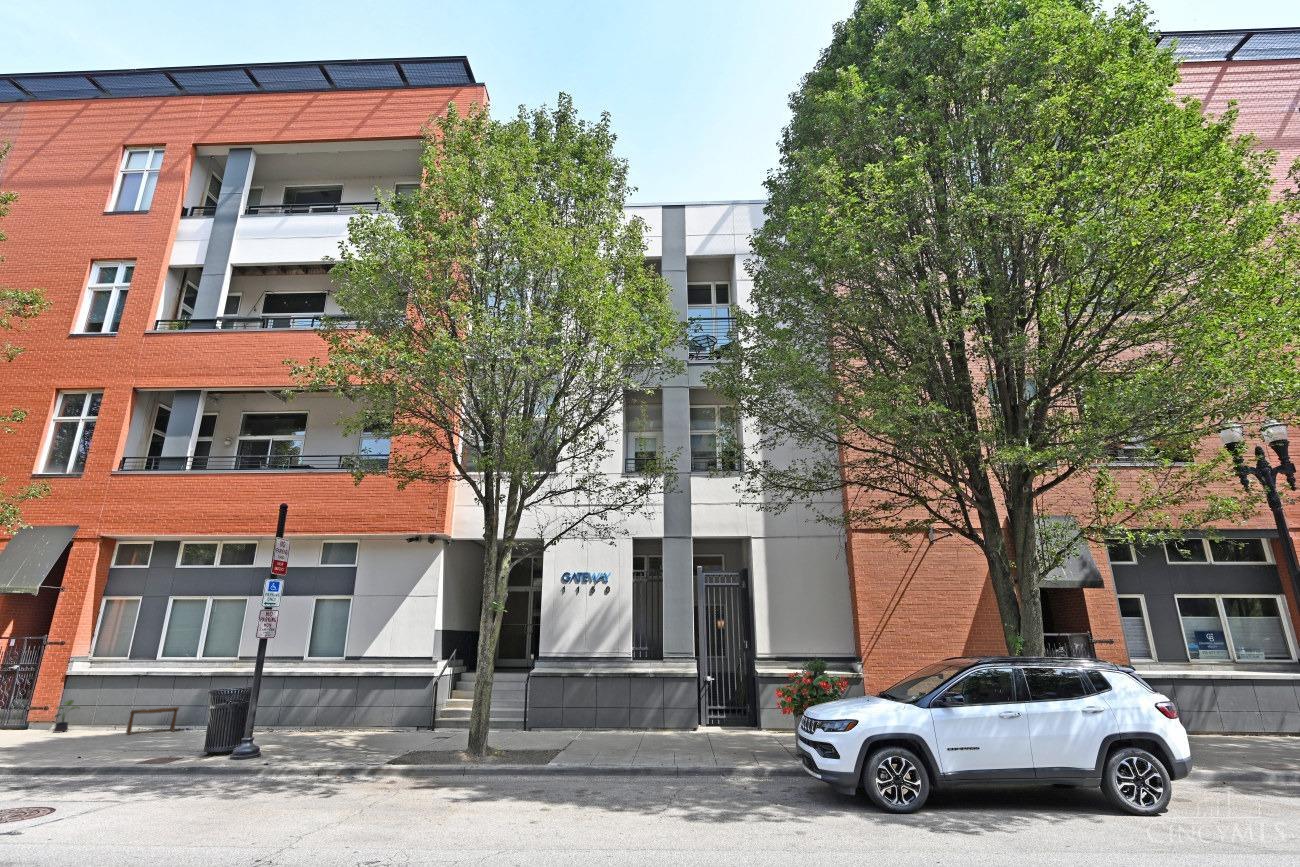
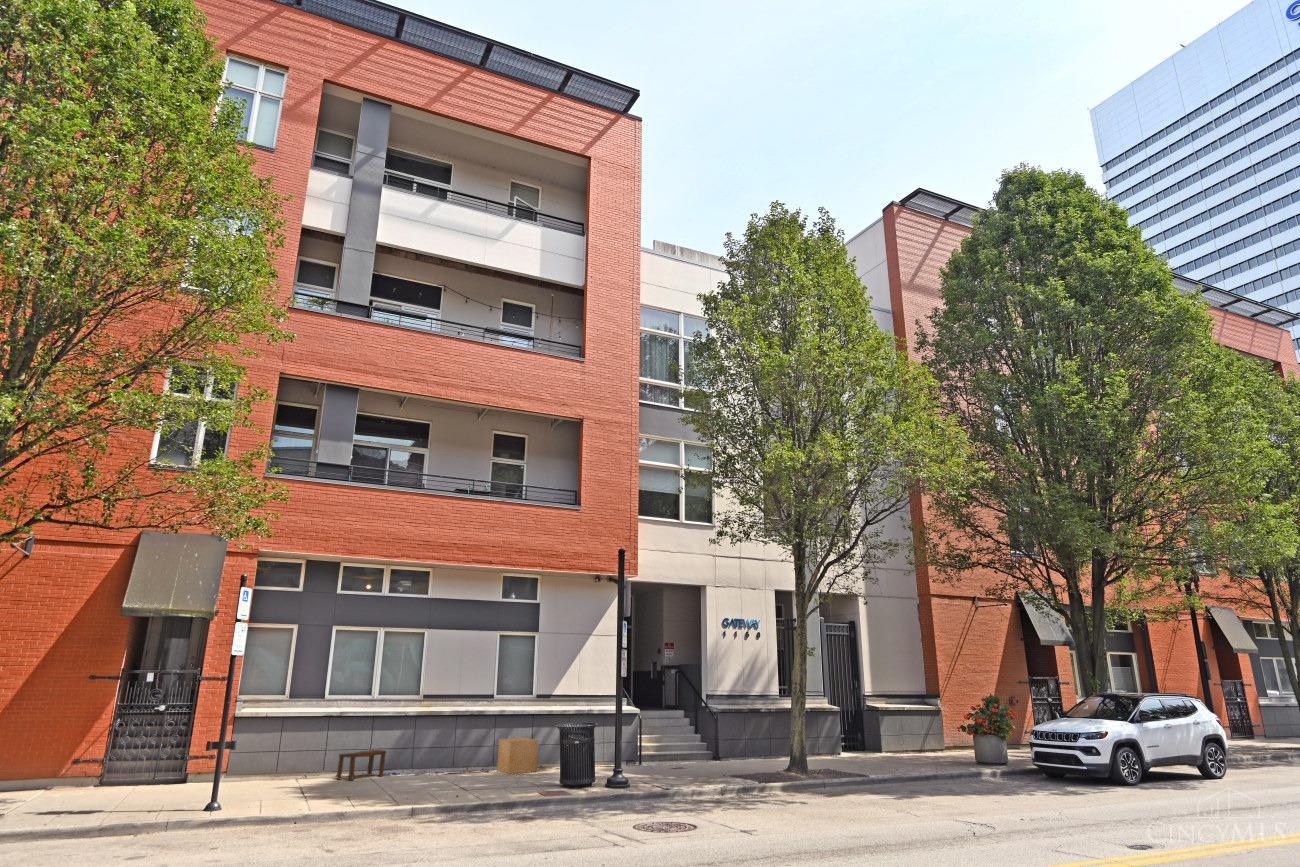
potted plant: present [54,700,79,732] -> none [239,745,265,783]
cardboard box: none [274,700,321,735] -> present [497,738,538,774]

